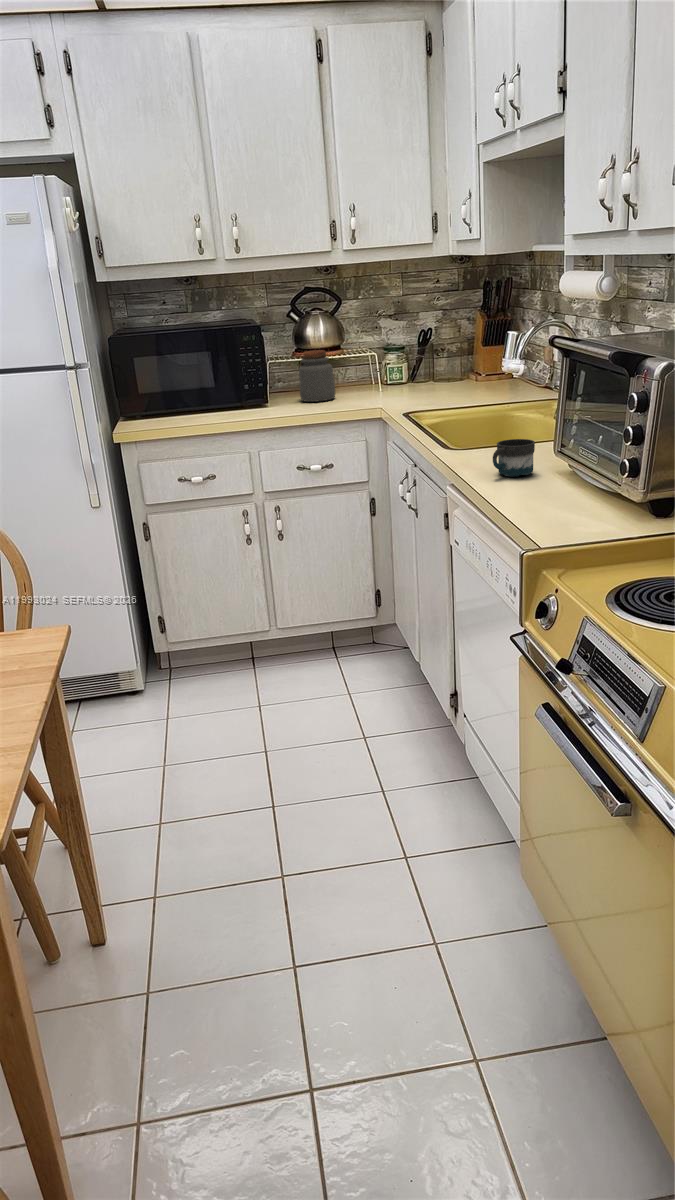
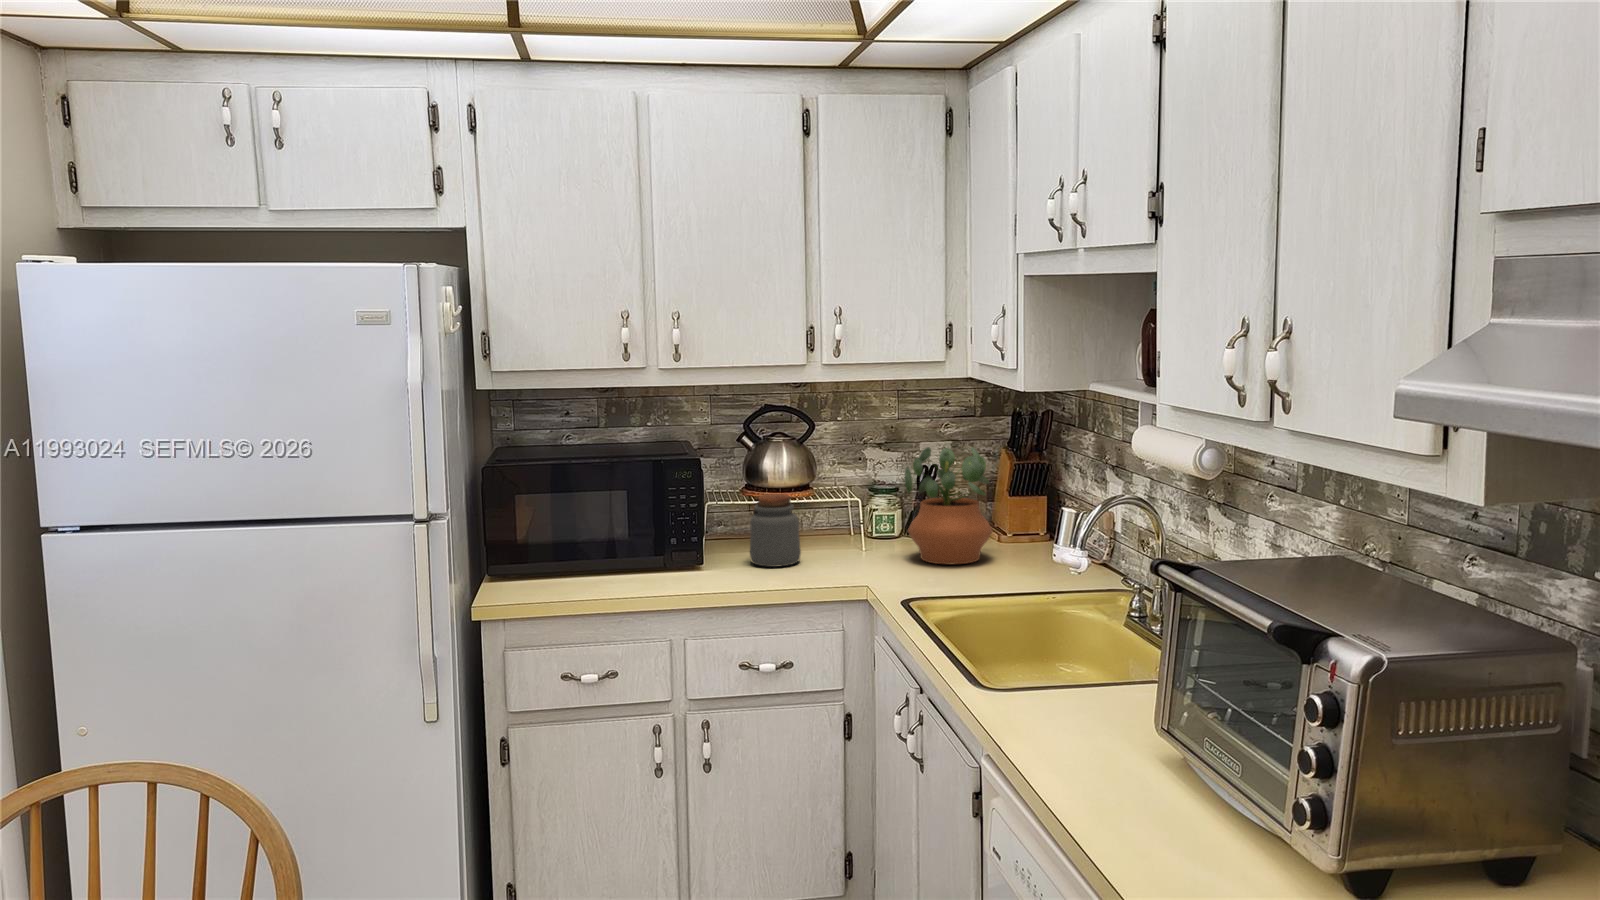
potted plant: none [406,306,470,393] -> present [904,447,992,565]
mug: present [493,439,535,477] -> none [1060,698,1123,762]

